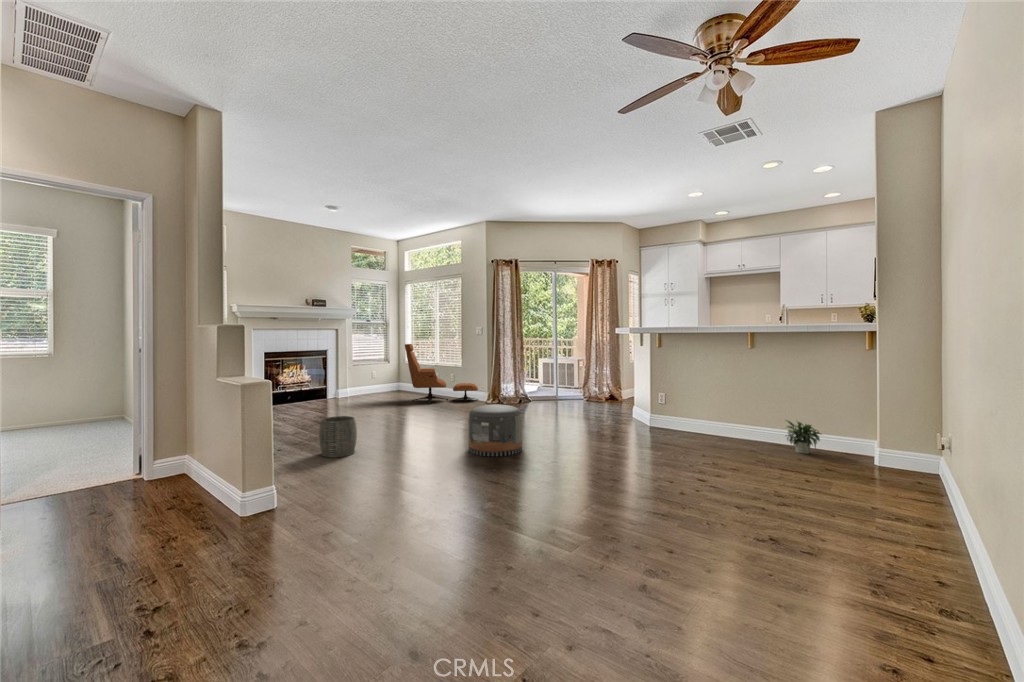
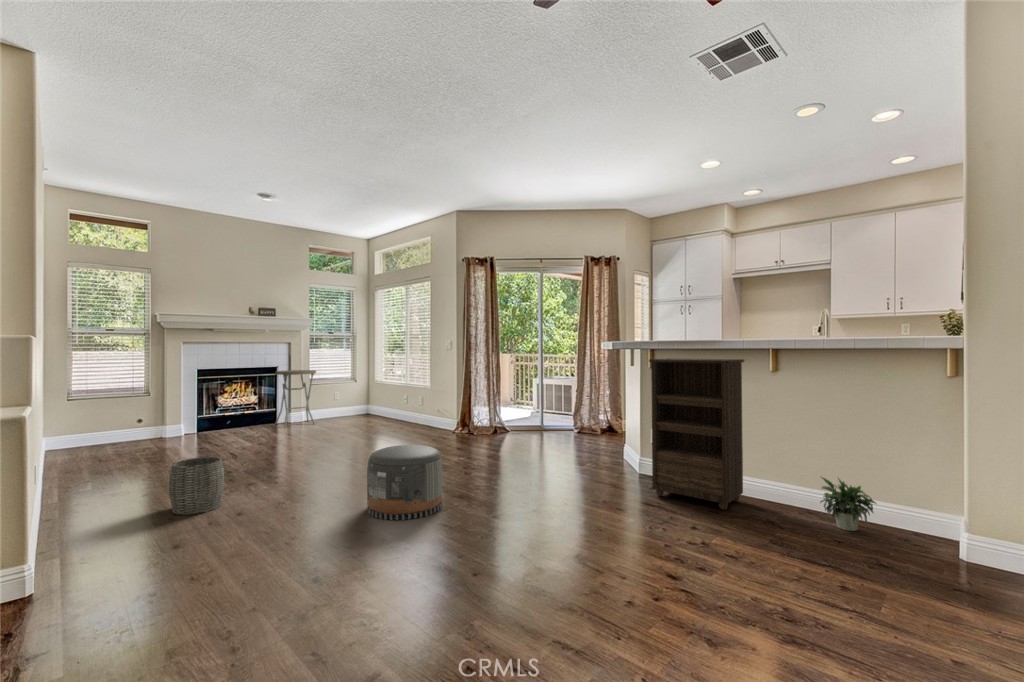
bookshelf: none [665,340,732,445] -> present [649,358,744,510]
lounge chair: present [405,344,478,404] -> none [358,360,447,433]
side table: none [327,353,362,401] -> present [275,370,316,427]

